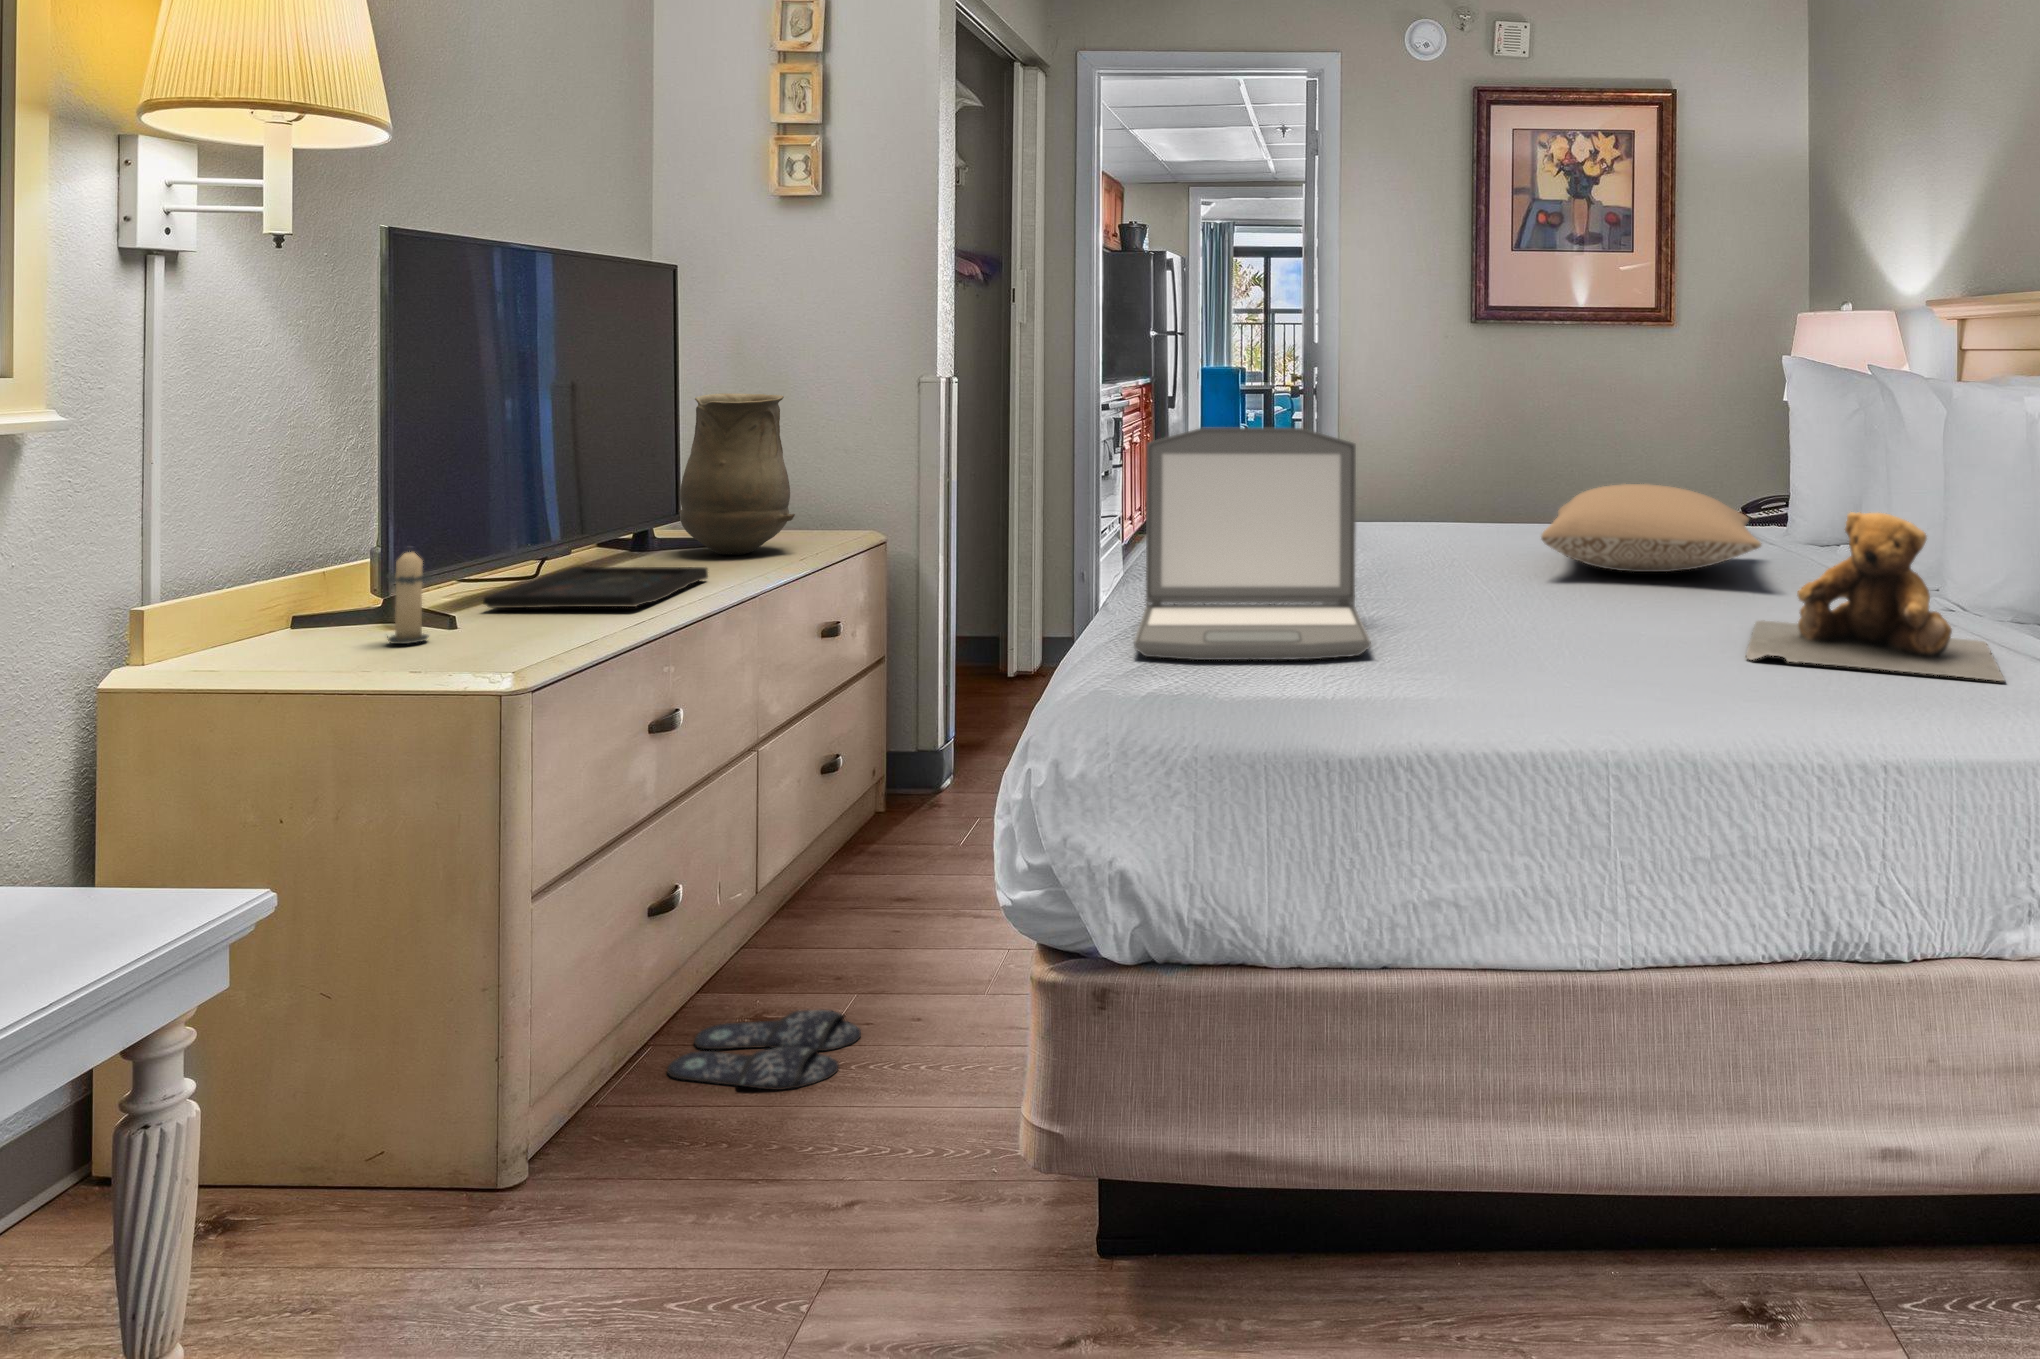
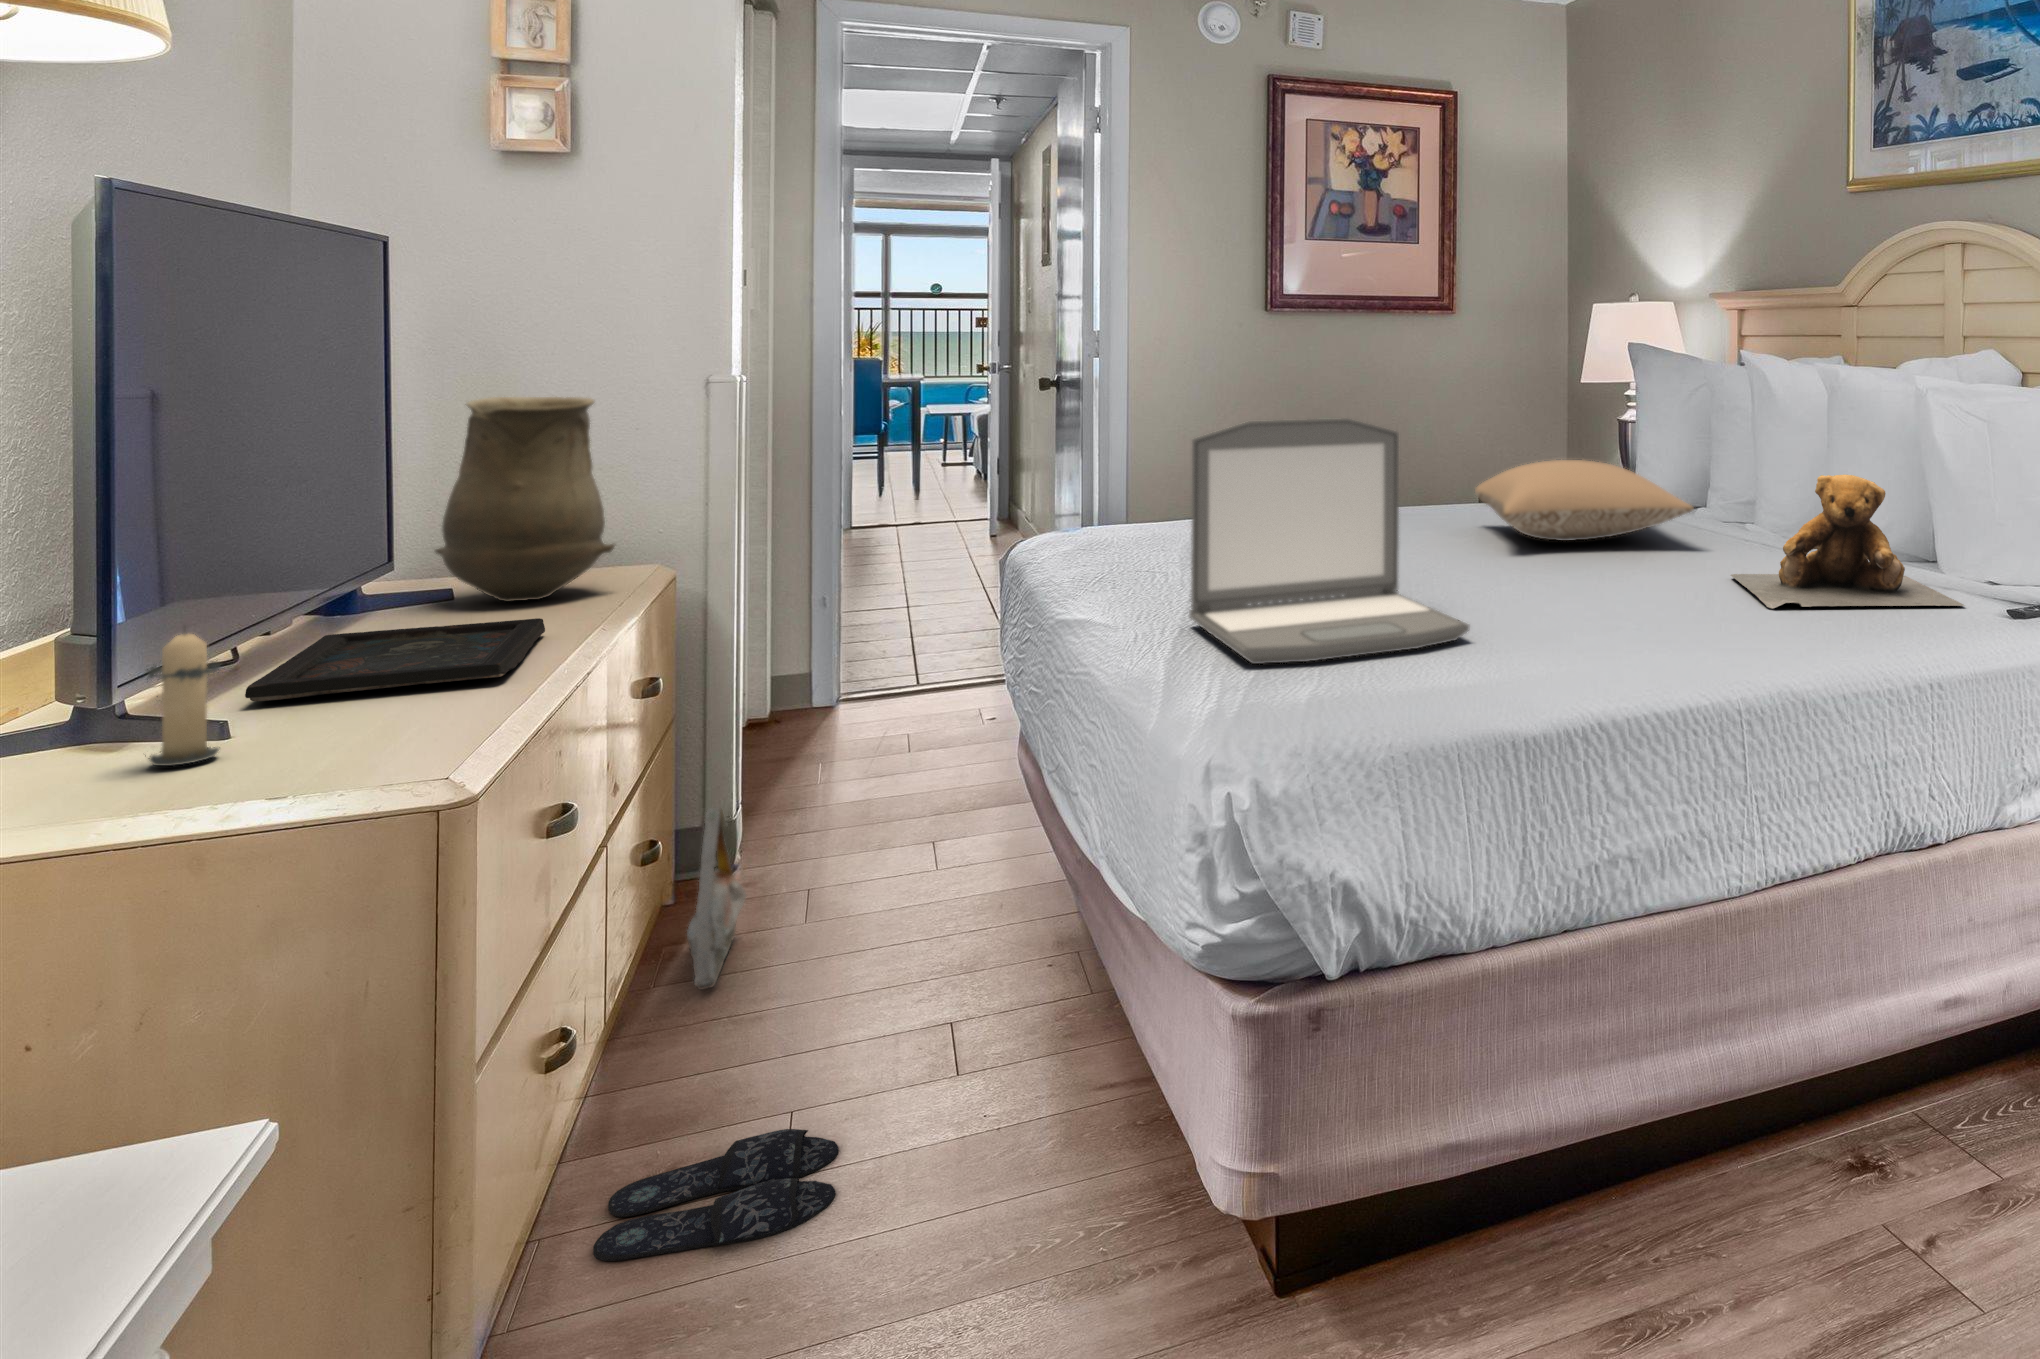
bag: none [836,740,904,890] -> present [687,807,746,989]

